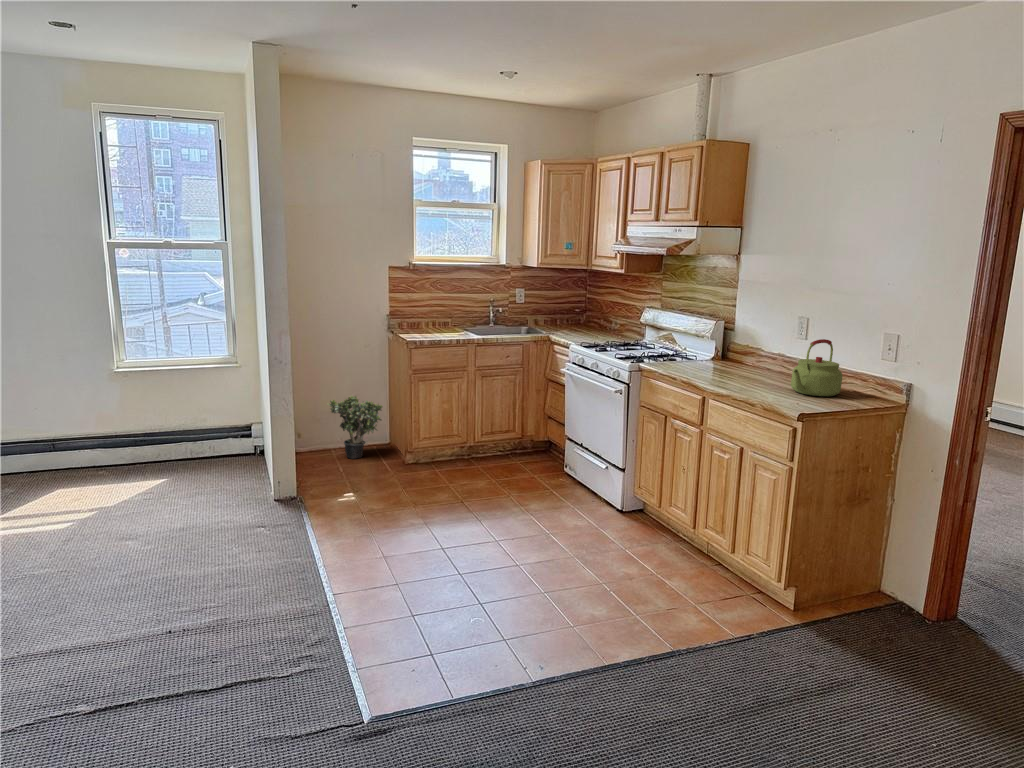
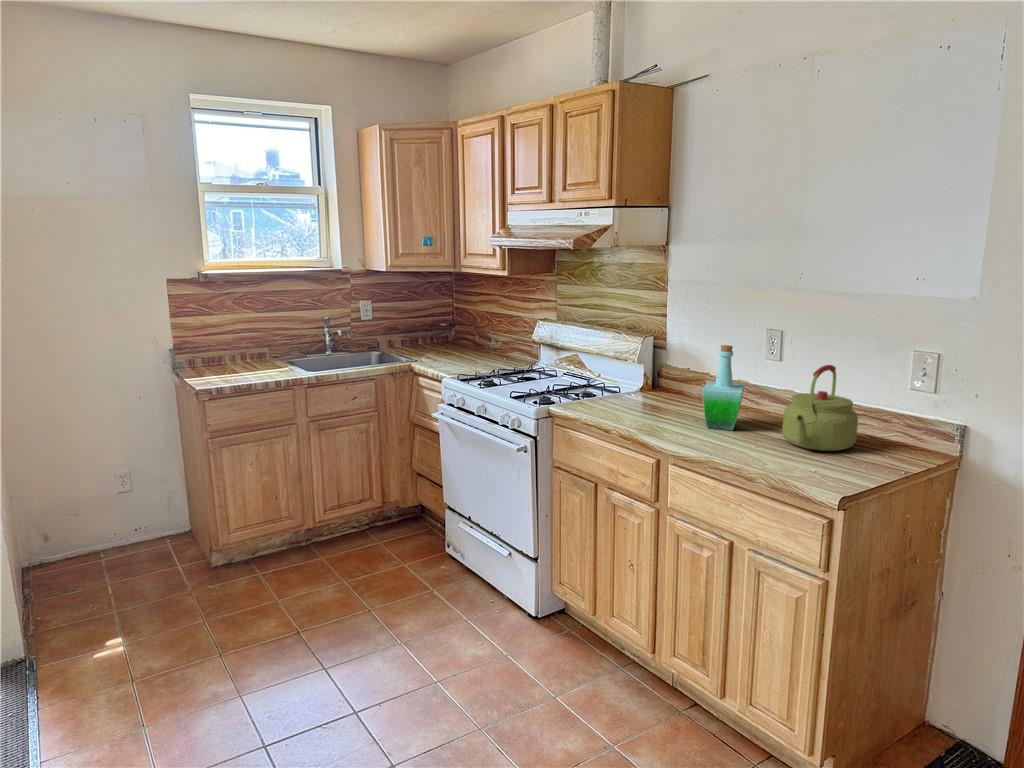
bottle: none [741,324,774,383] -> present [702,345,745,430]
potted plant: present [328,396,382,459] -> none [79,475,175,568]

